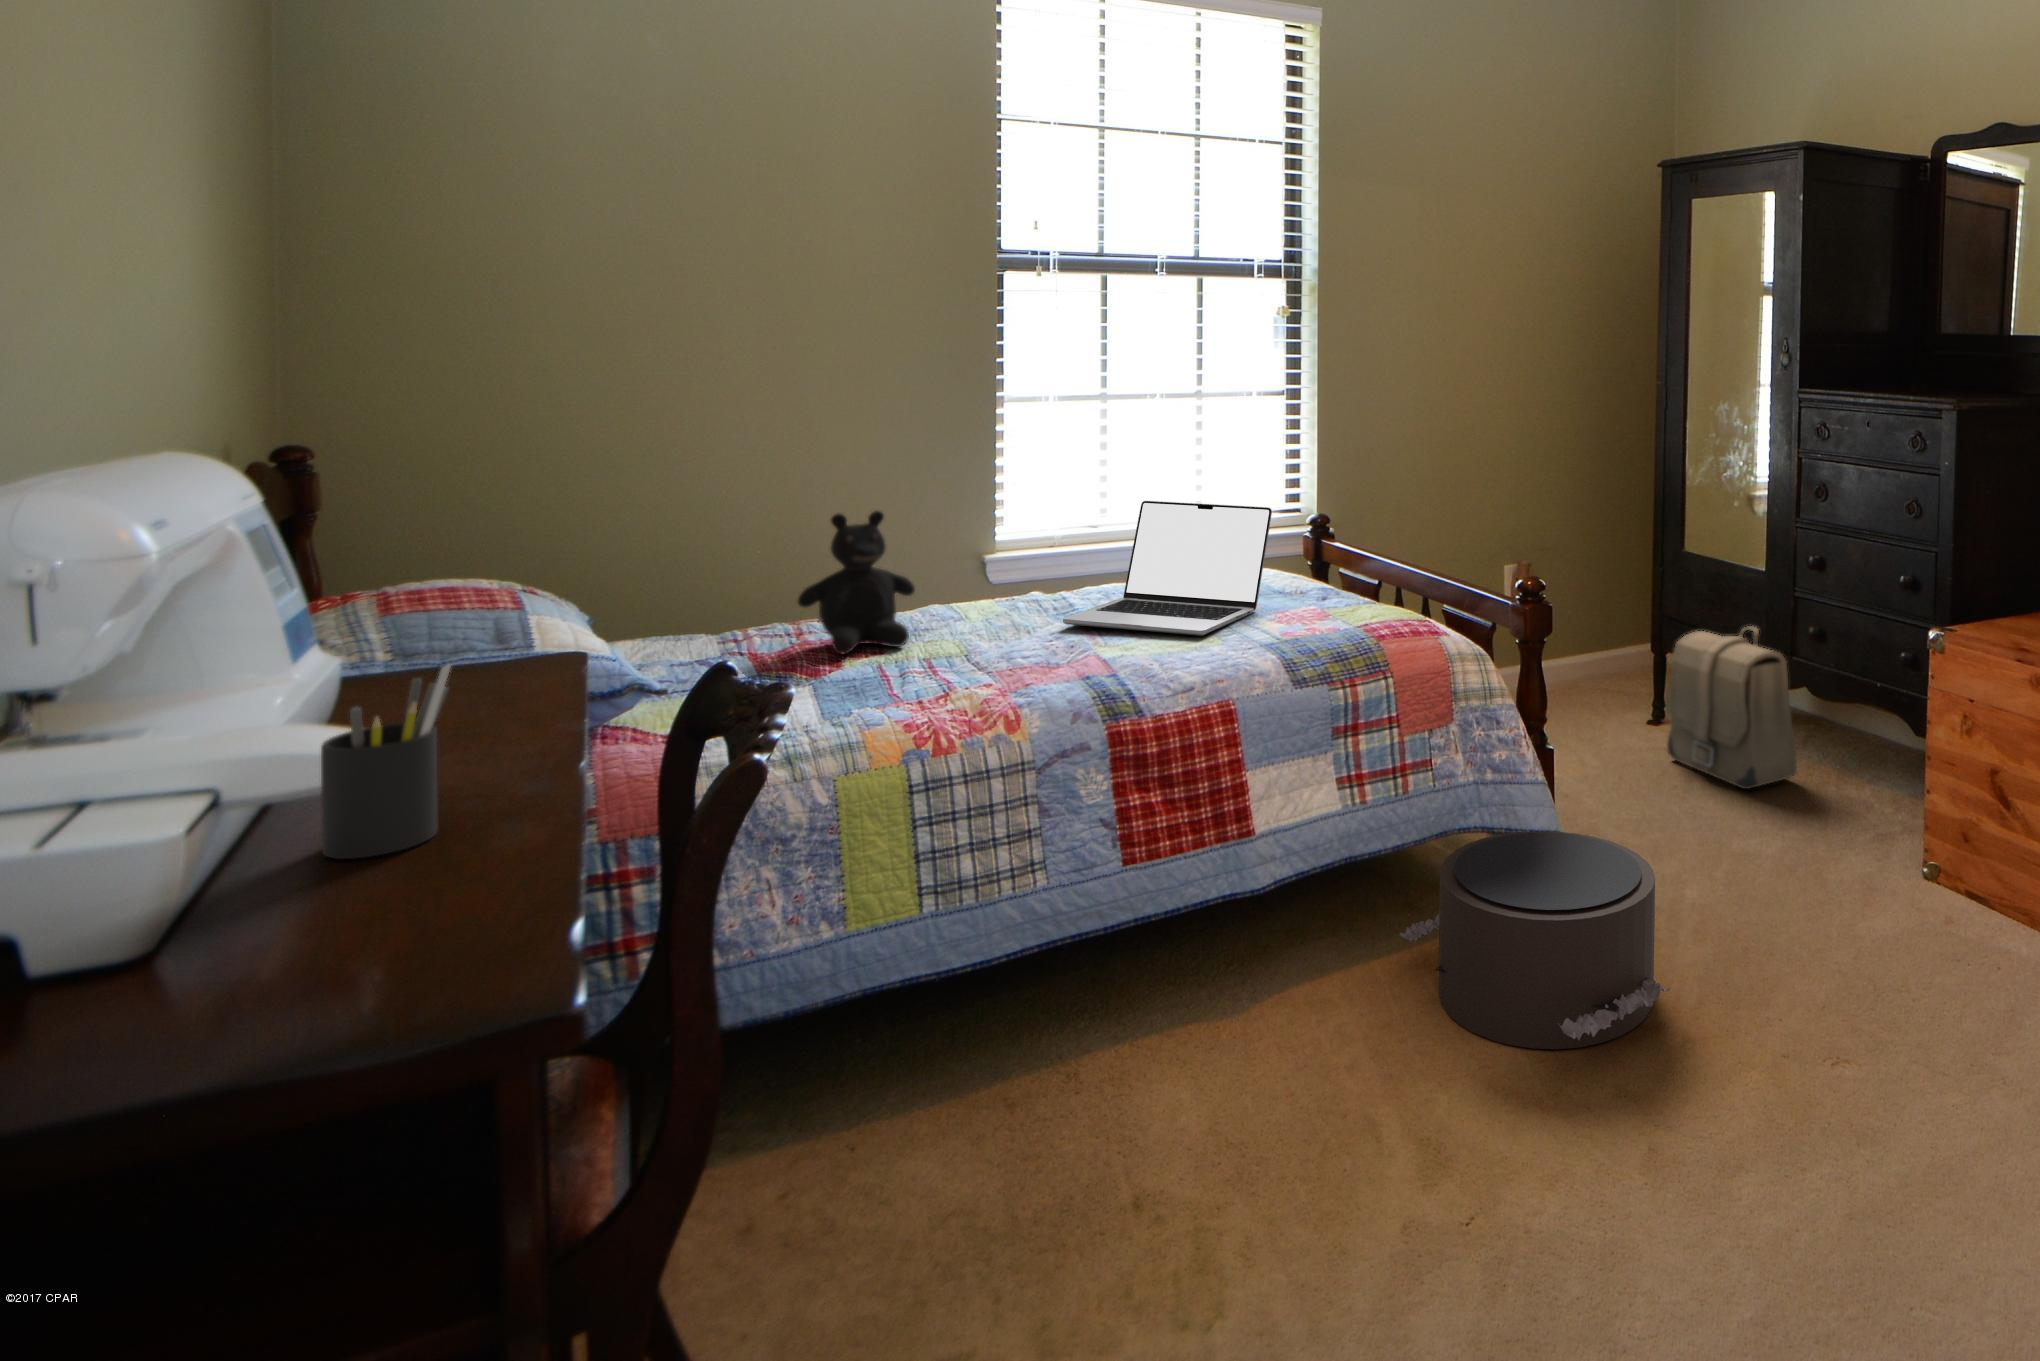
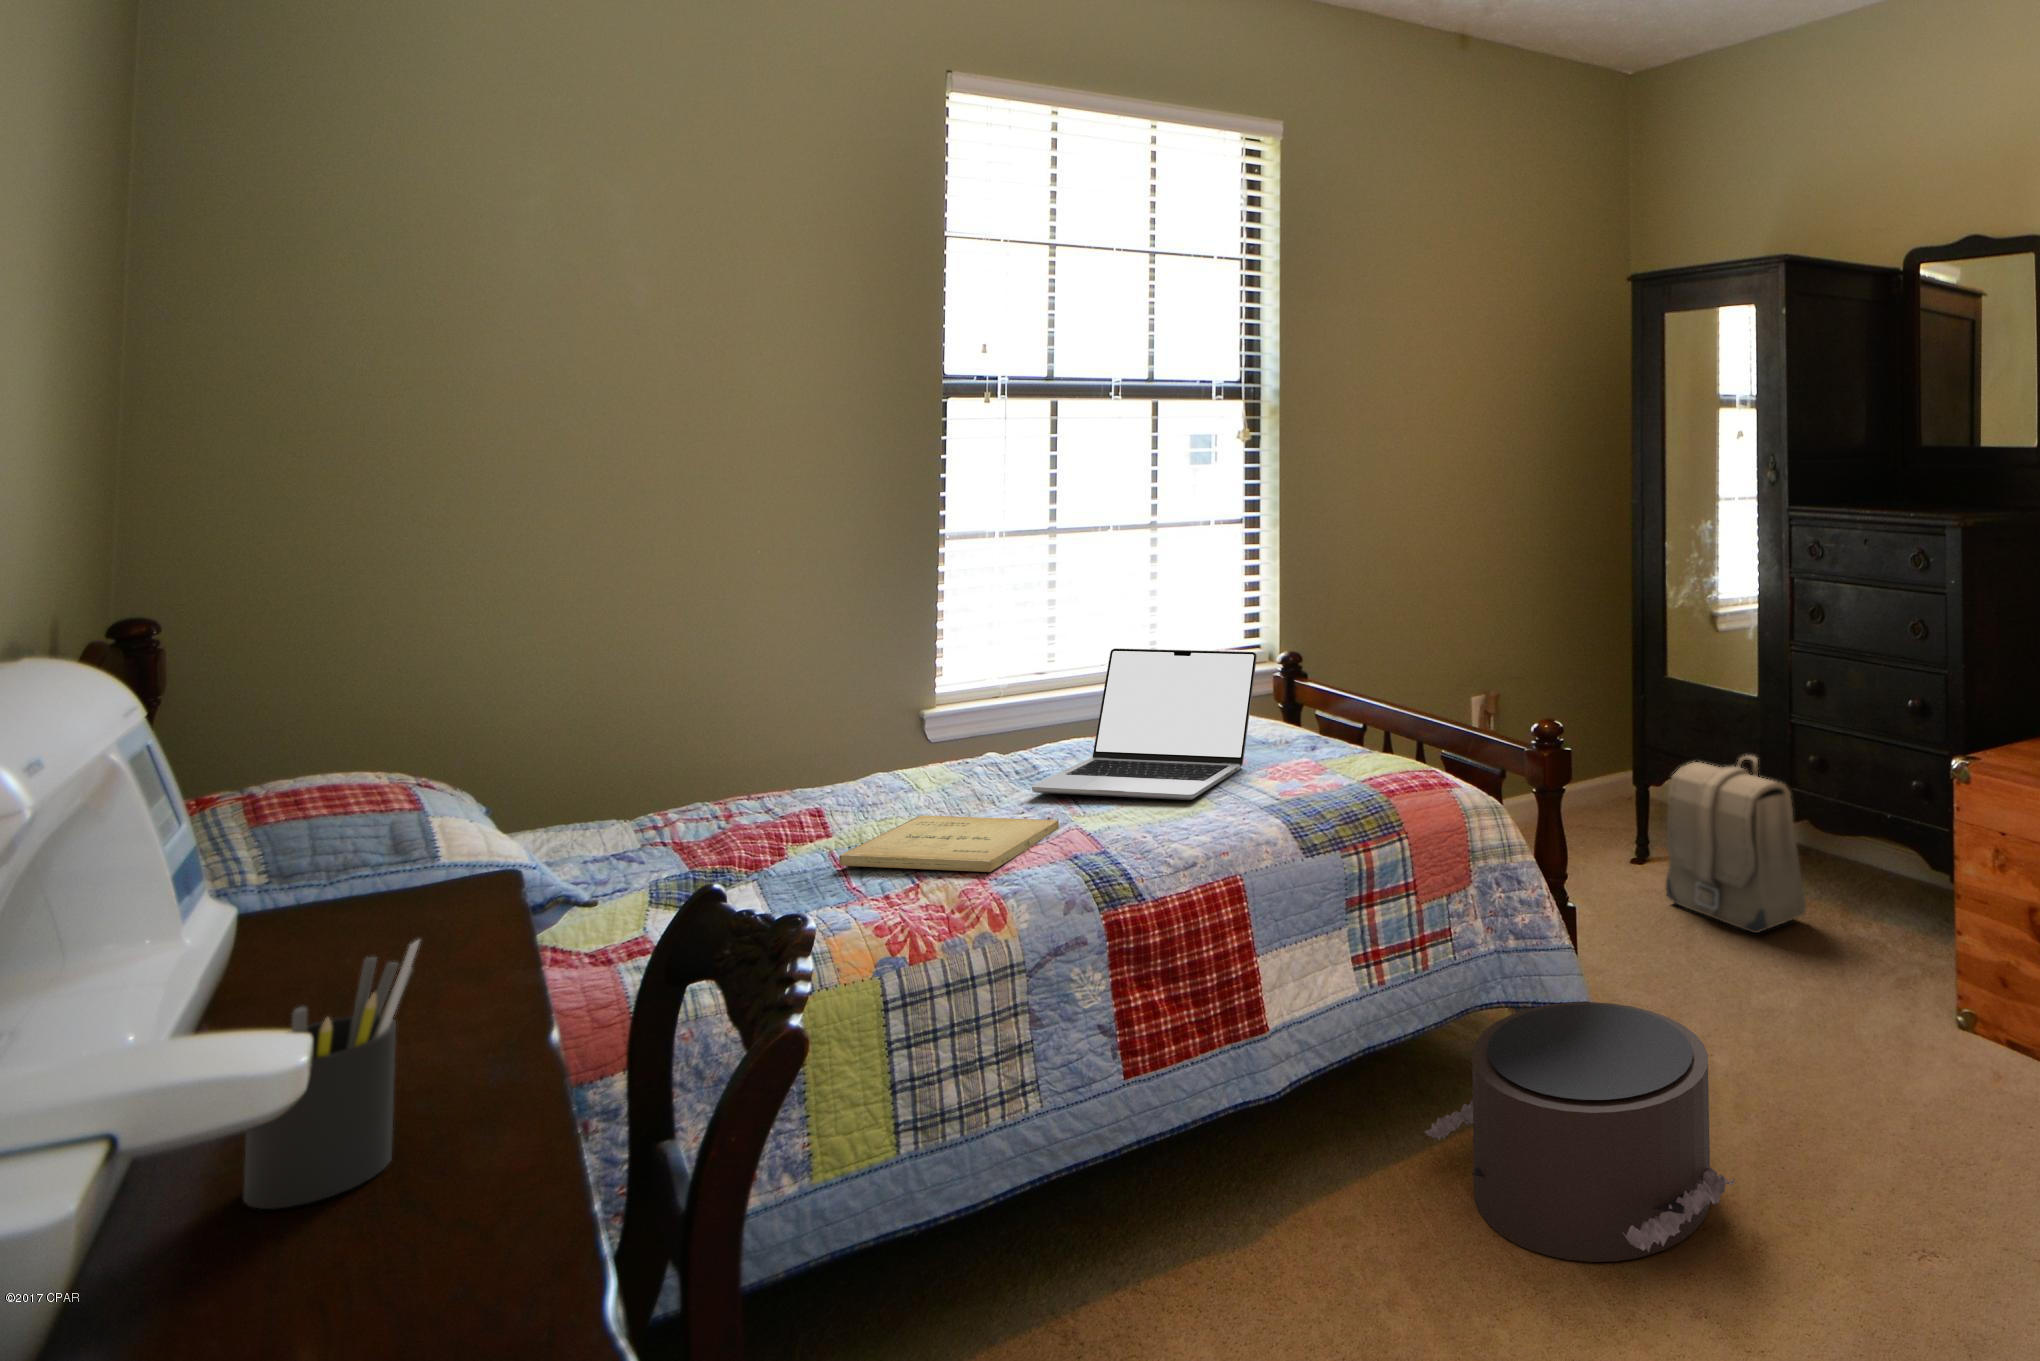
teddy bear: present [798,511,915,654] -> none [731,673,864,841]
book: none [884,638,1081,686] -> present [839,815,1059,872]

